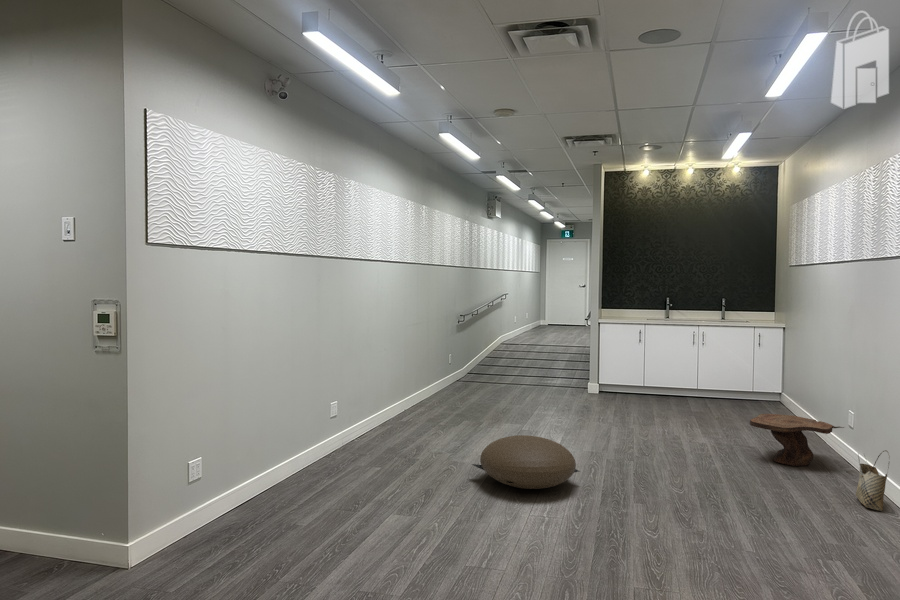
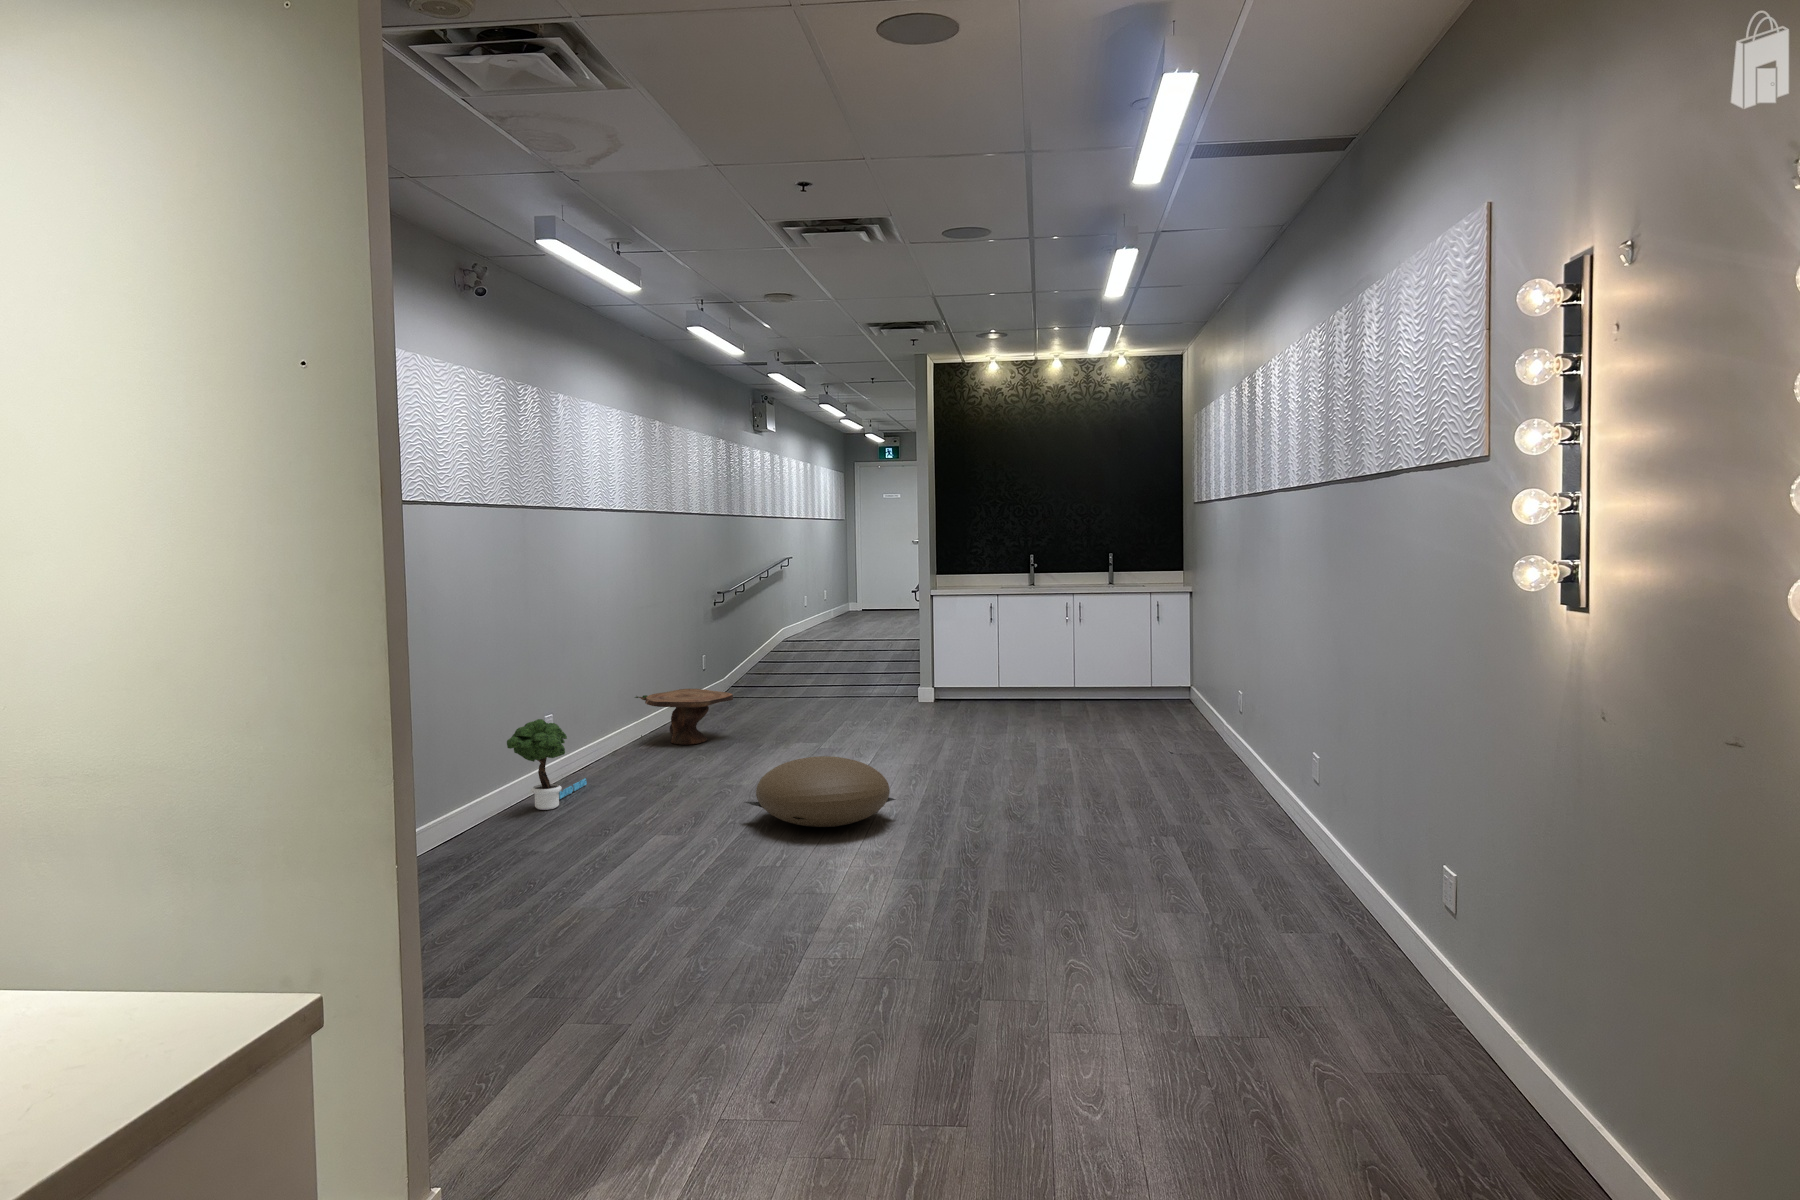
potted tree: none [319,396,370,457] -> present [507,719,586,810]
side table: present [750,414,844,466] -> present [635,689,733,745]
woven basket: present [856,450,888,511] -> none [1247,740,1282,818]

